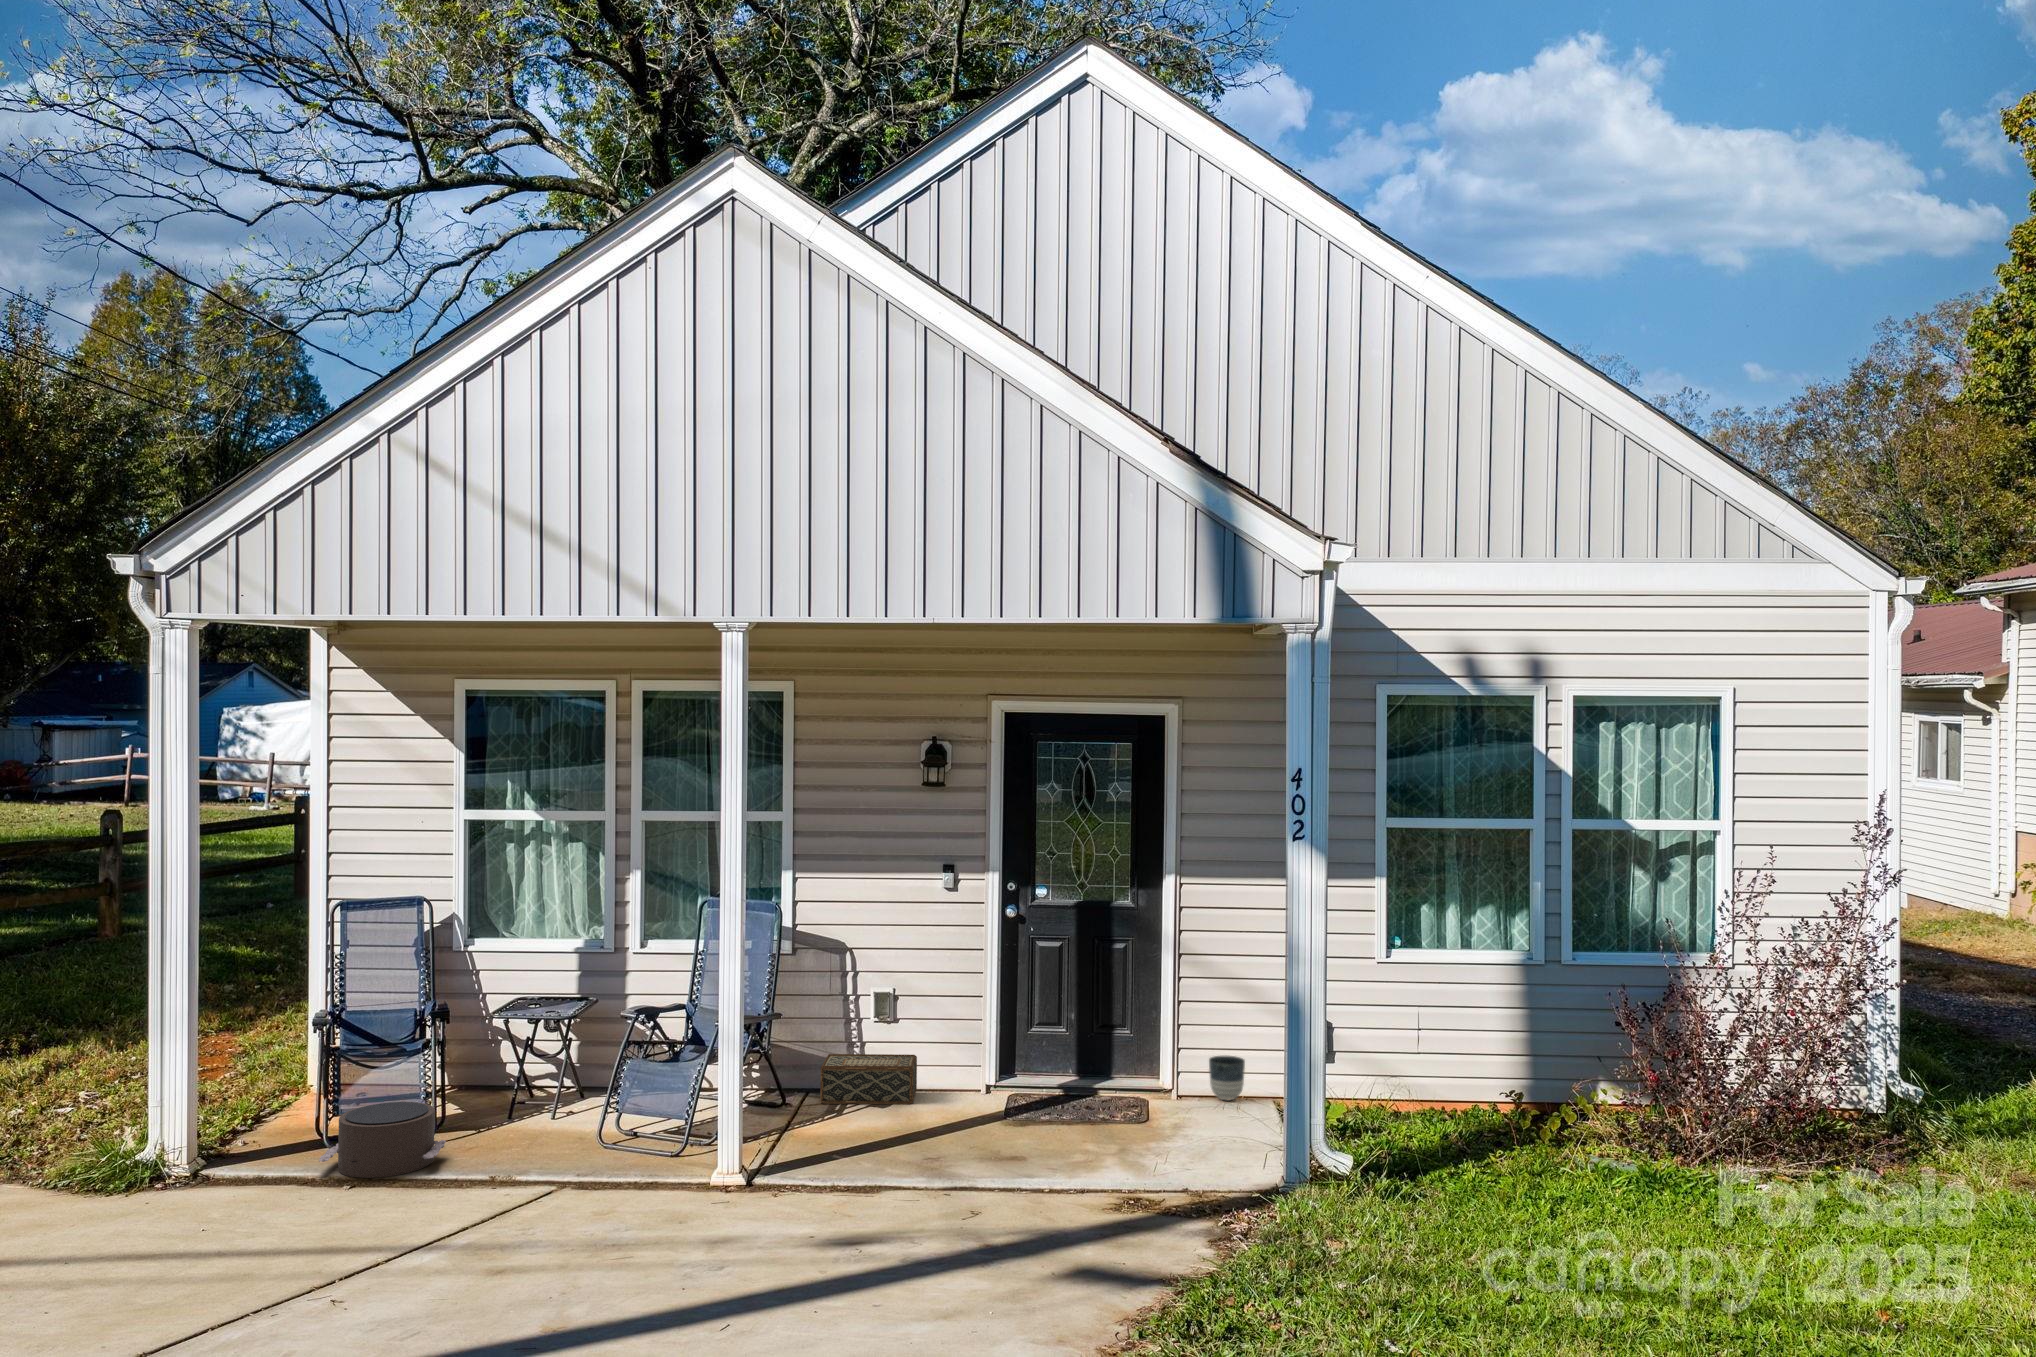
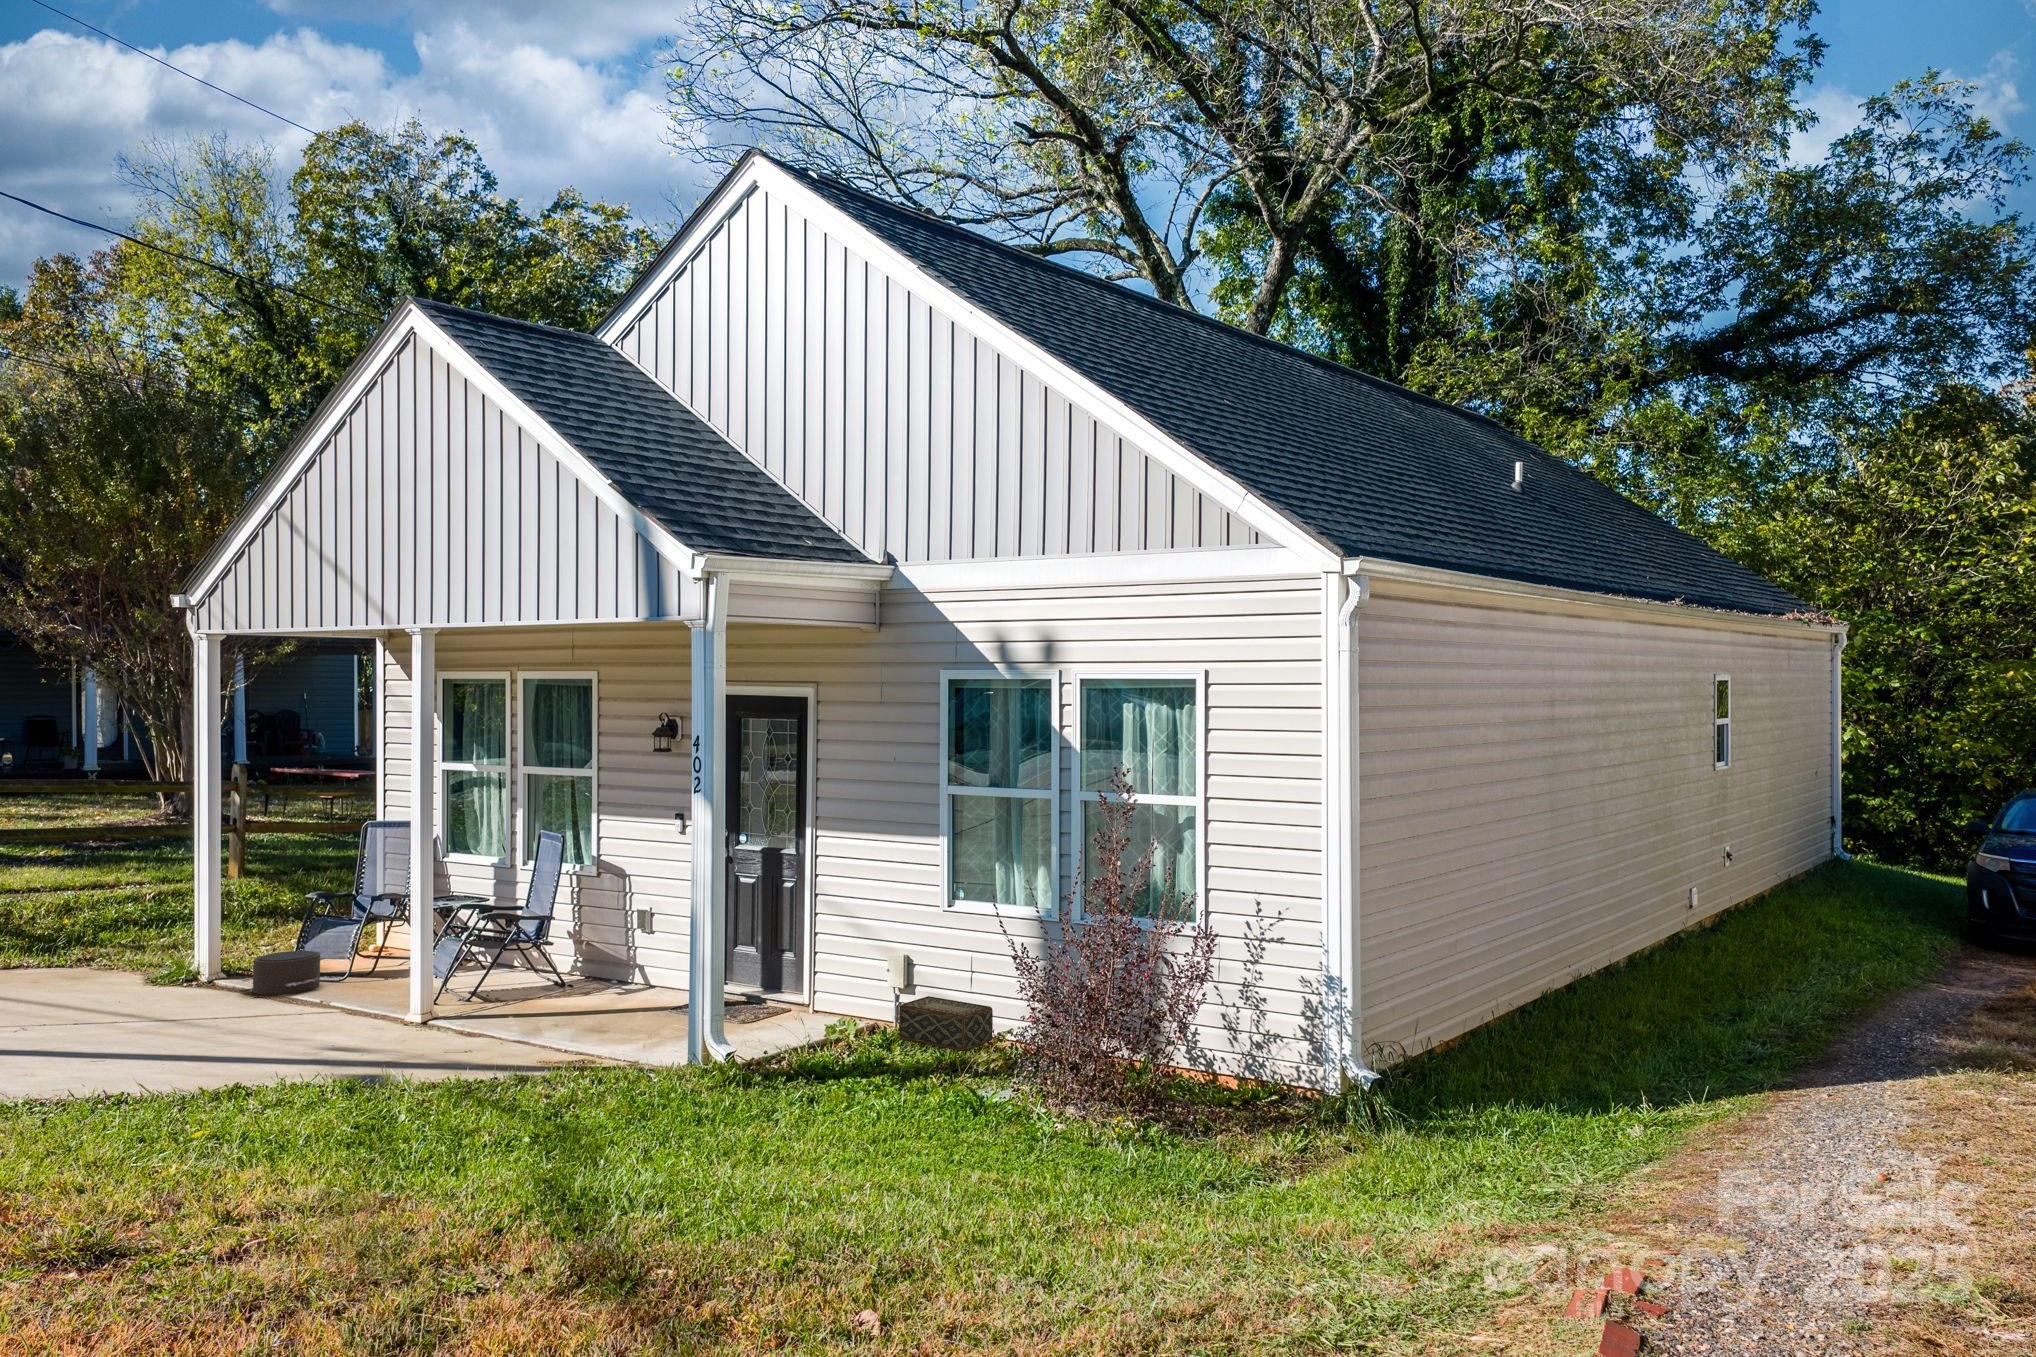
woven basket: present [820,1054,917,1104] -> present [899,996,993,1051]
planter: present [1209,1056,1245,1101] -> none [817,979,847,1017]

